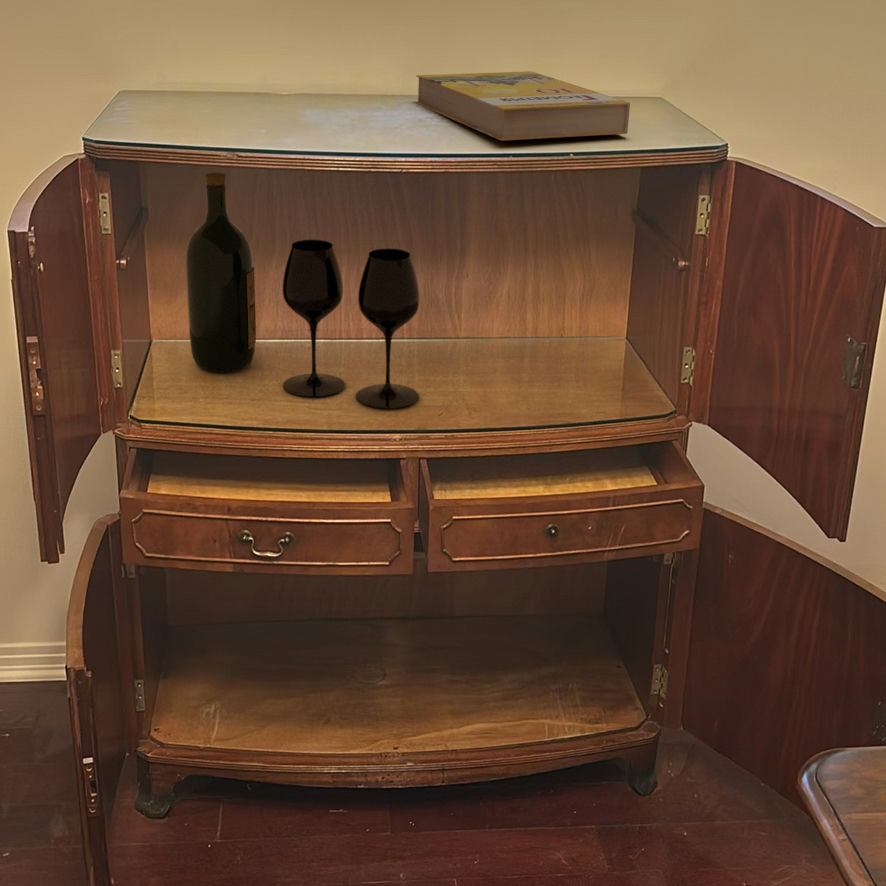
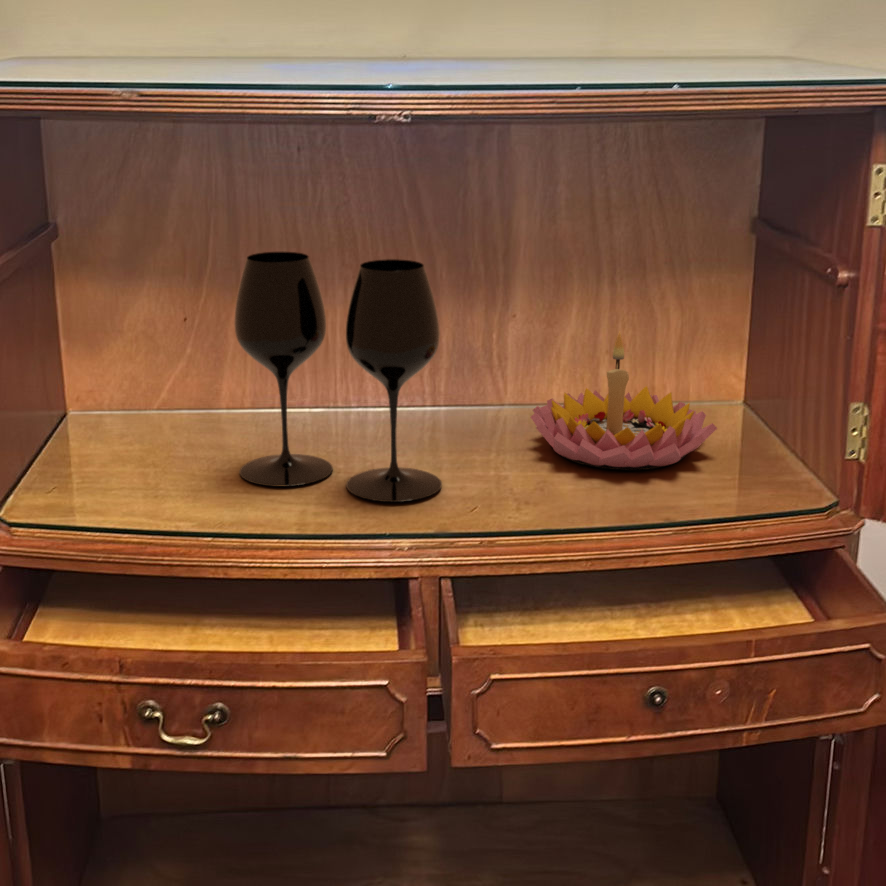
book: present [417,71,630,141] -> none [435,18,761,71]
wine bottle: present [185,173,256,372] -> none [99,160,205,453]
candle holder: none [478,293,603,387] -> present [531,332,717,470]

